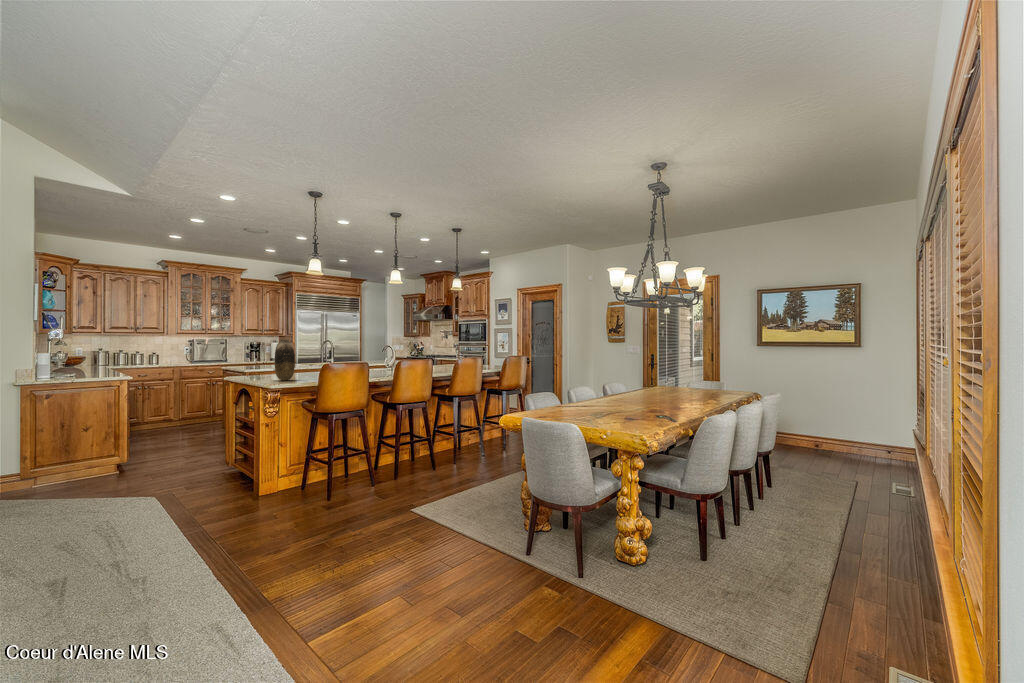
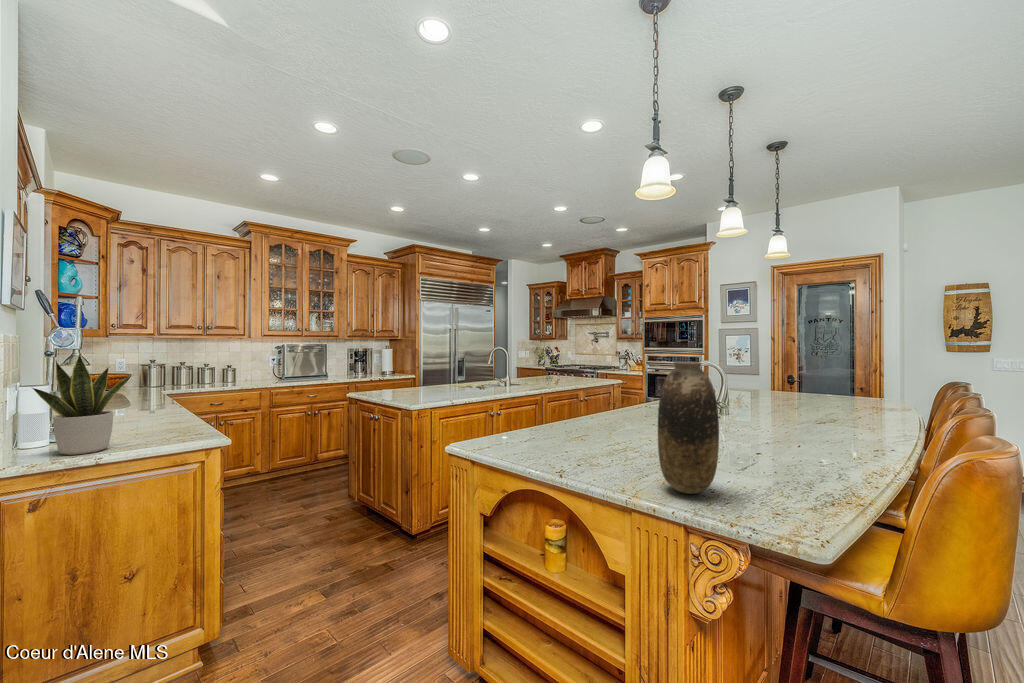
potted plant: none [56,338,96,377] -> present [33,354,131,455]

